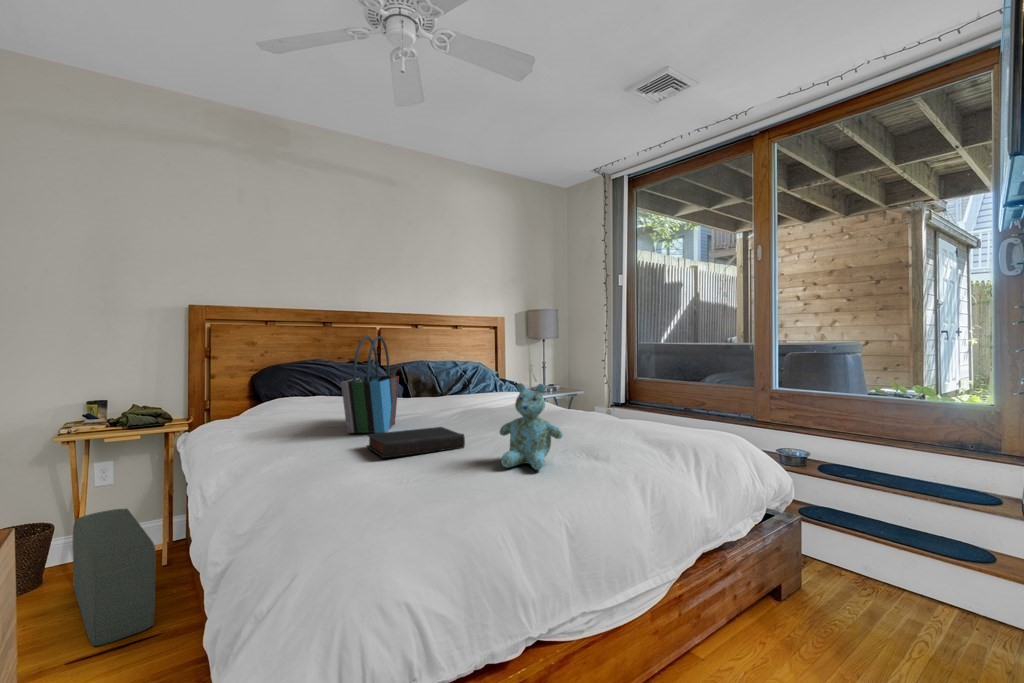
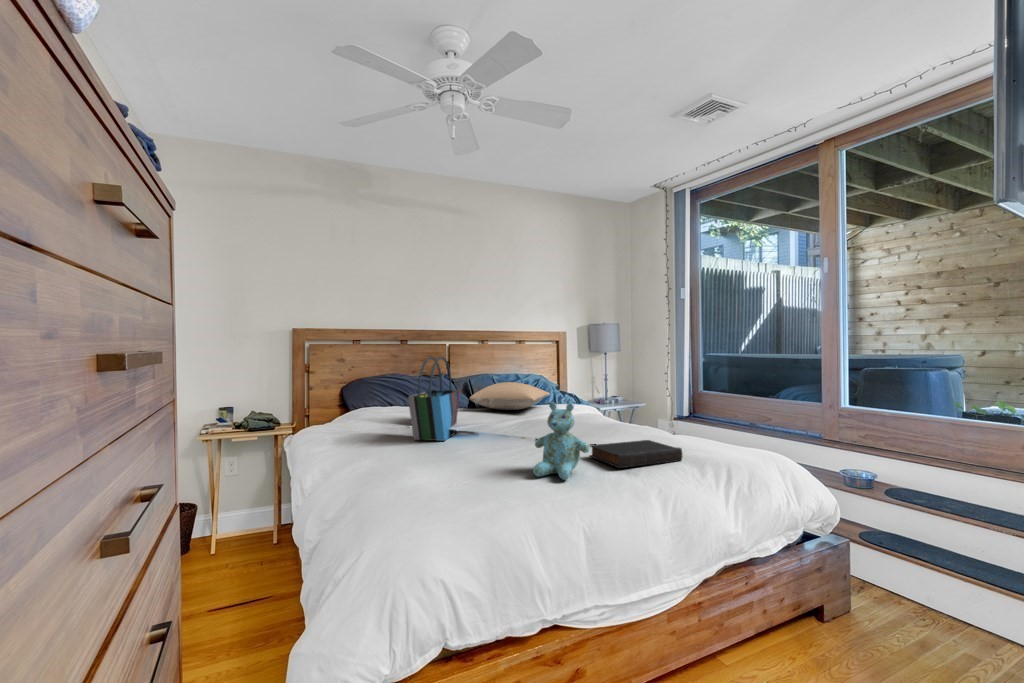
pillow: none [407,368,494,398] -> present [470,382,550,410]
book: present [367,427,465,458] -> present [590,440,682,468]
pouf: present [73,508,156,646] -> none [209,495,267,602]

